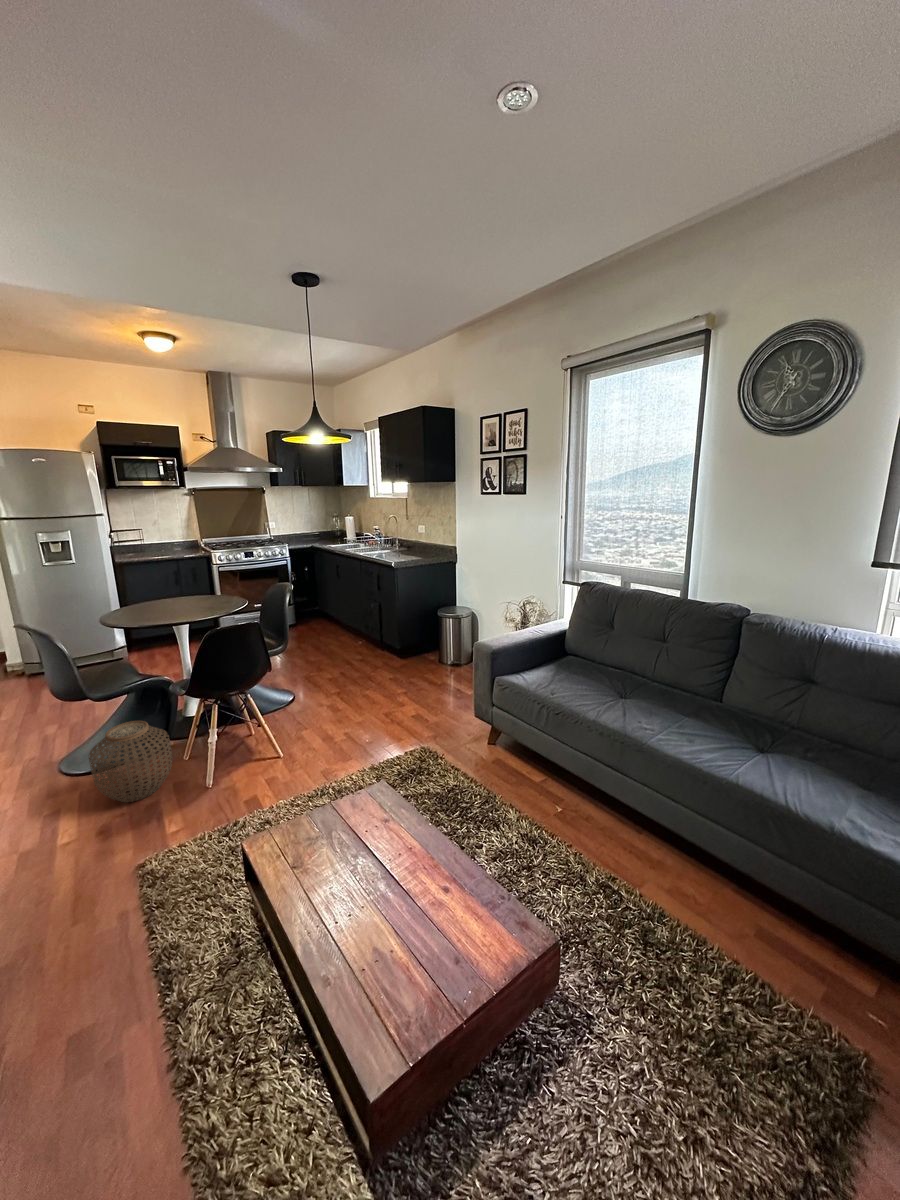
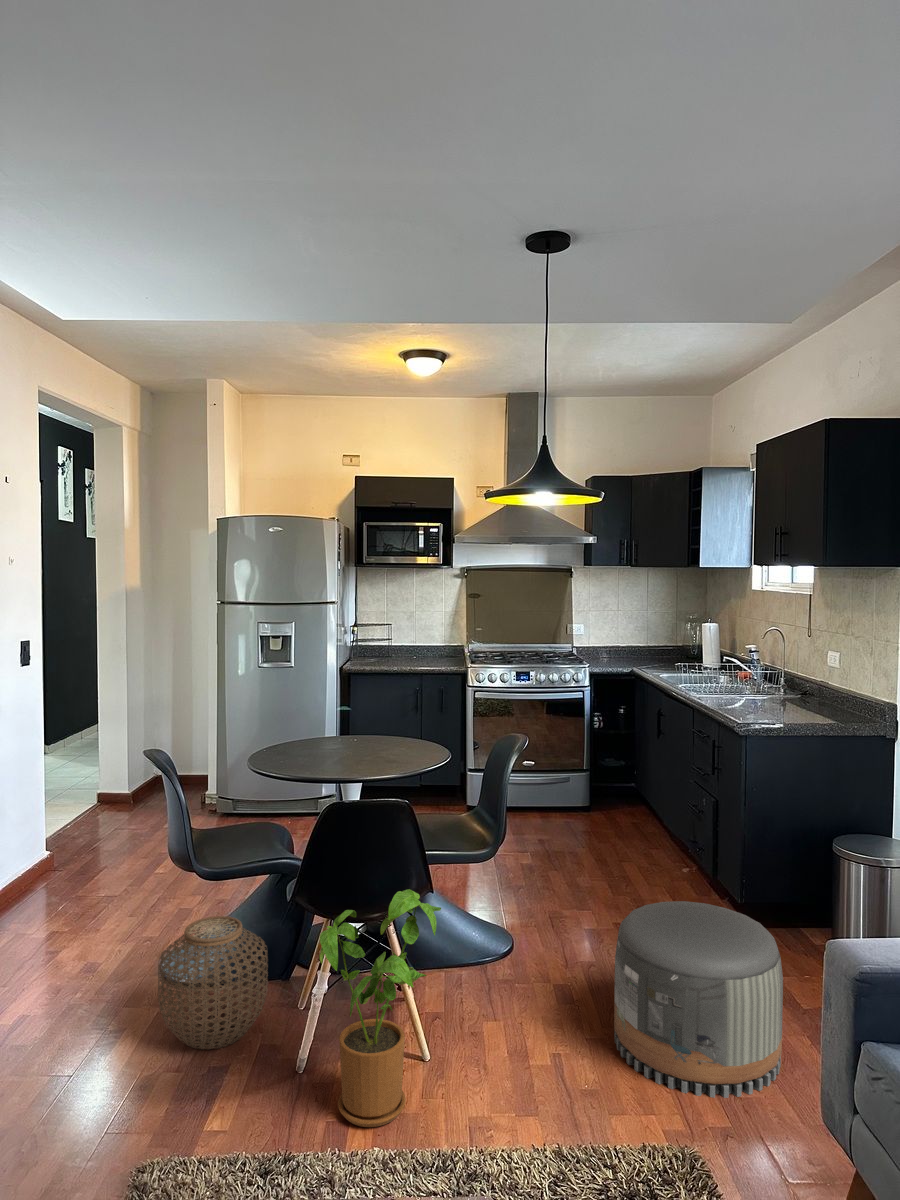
pouf: none [365,649,441,731] -> present [614,901,783,1098]
house plant: none [222,672,296,797] -> present [319,889,441,1127]

